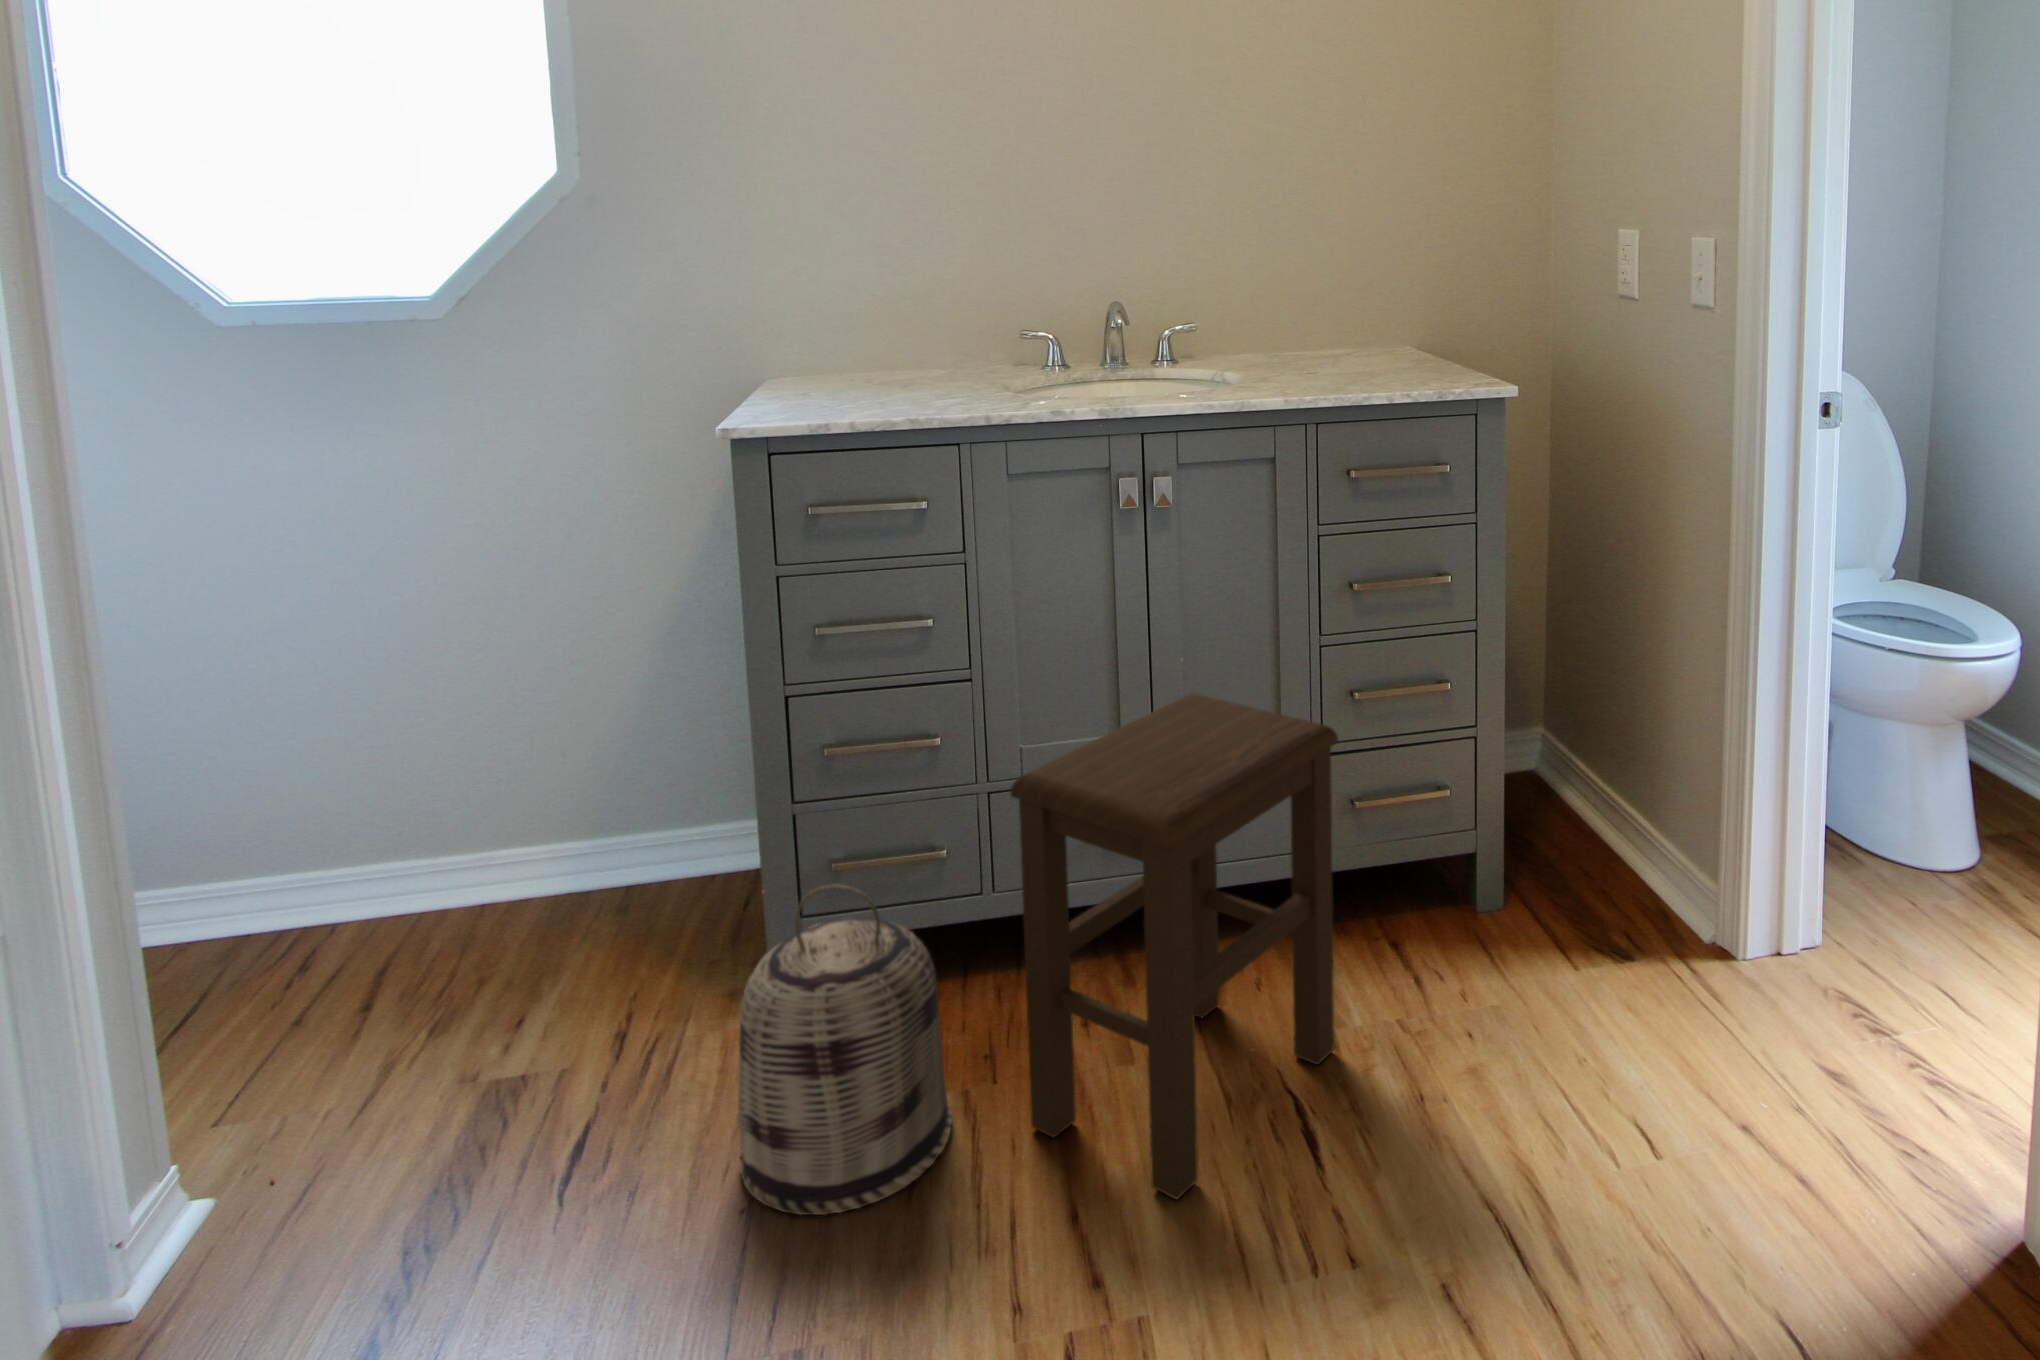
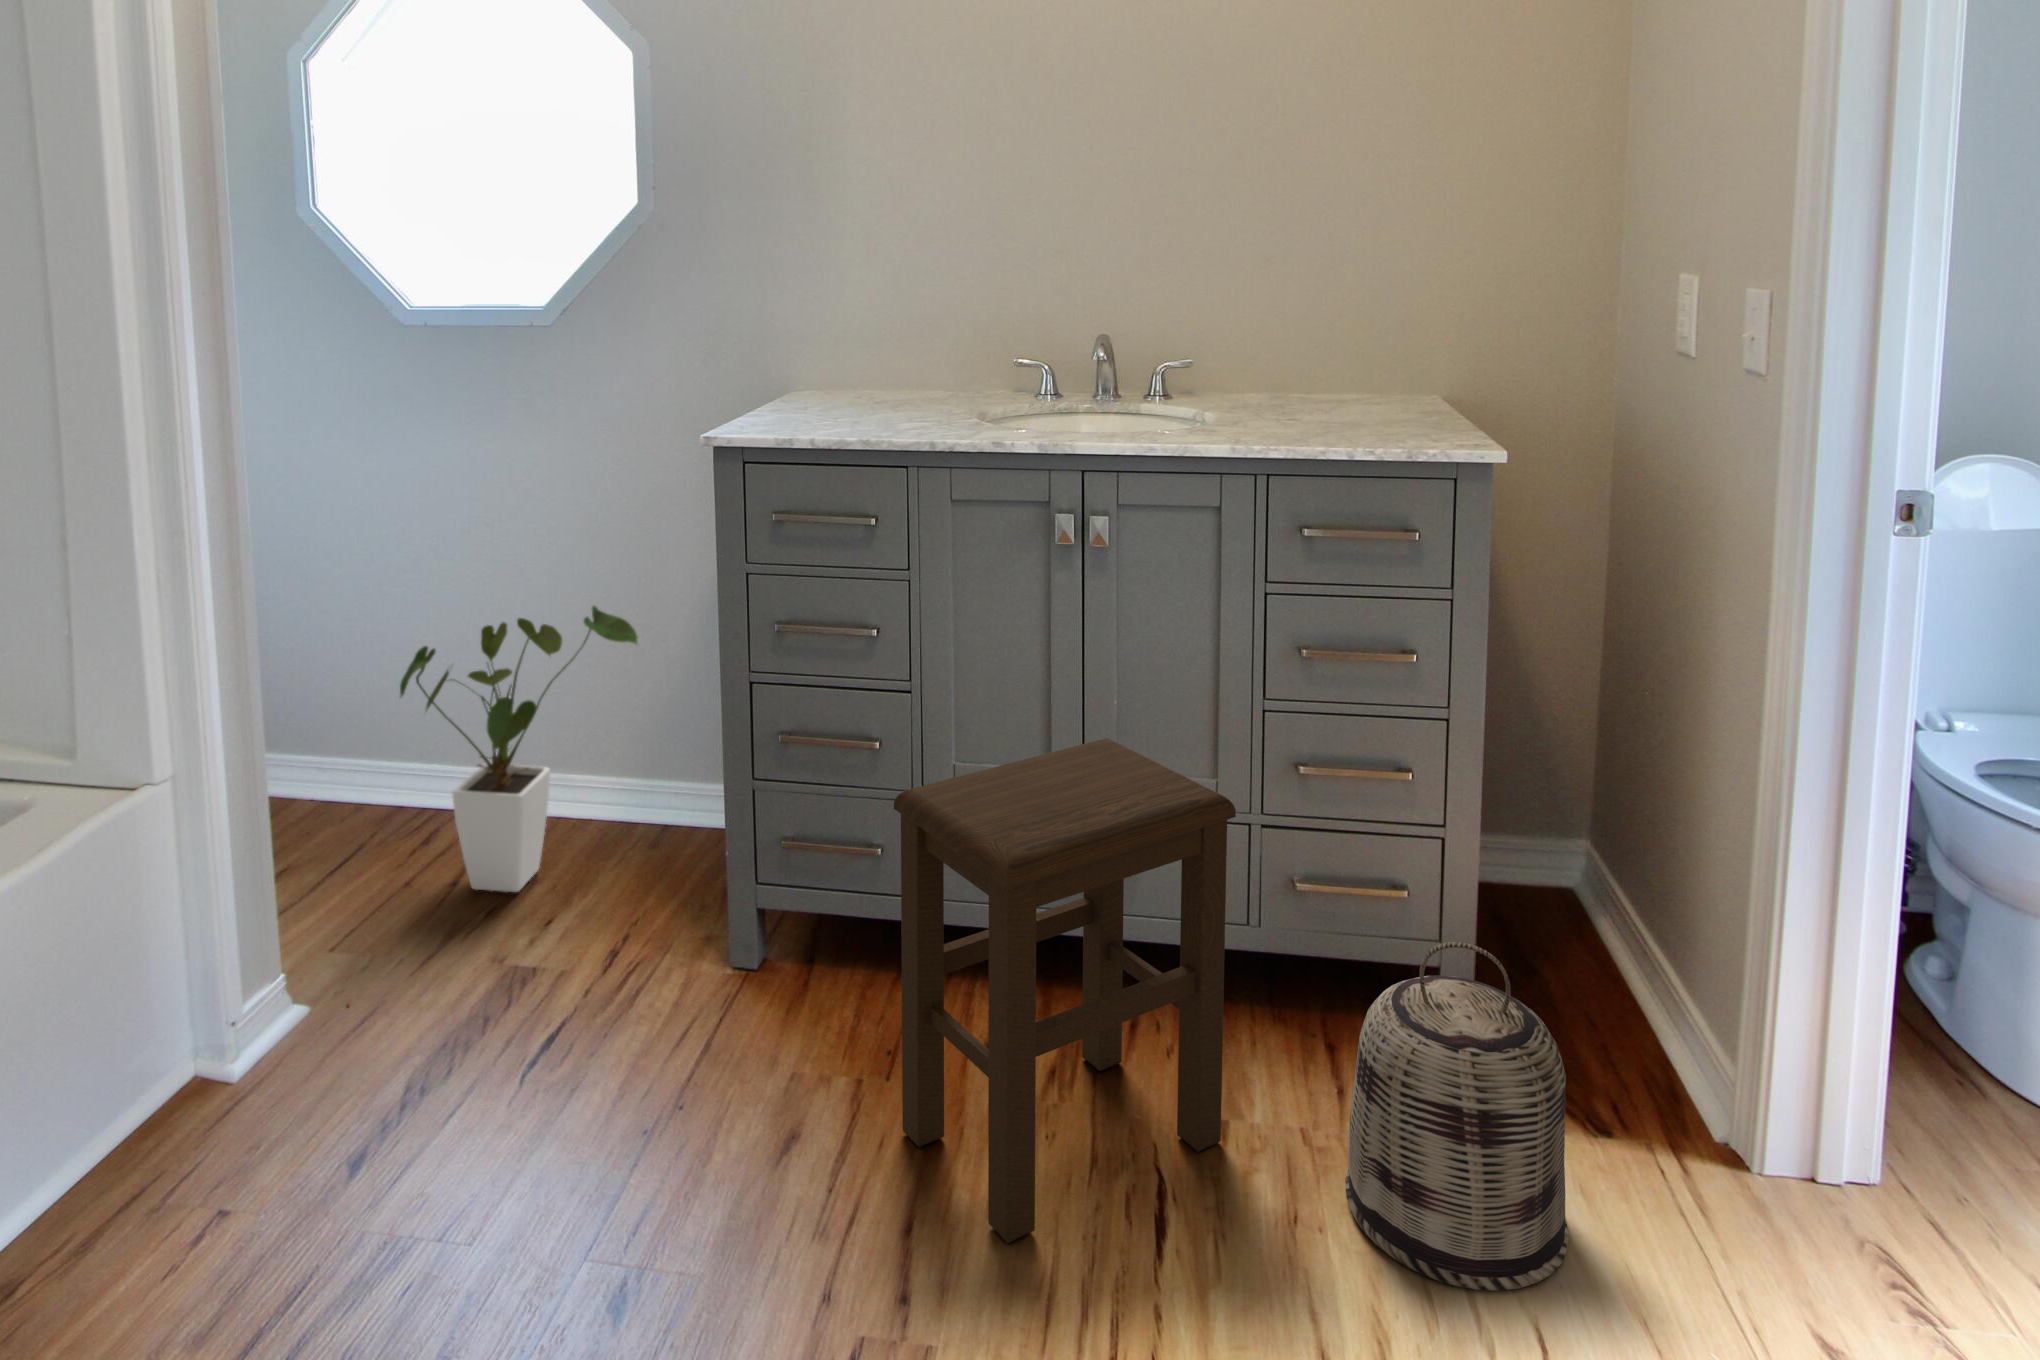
house plant: none [297,646,596,1009] -> present [400,606,638,892]
basket: present [738,885,952,1215] -> present [1345,942,1569,1291]

